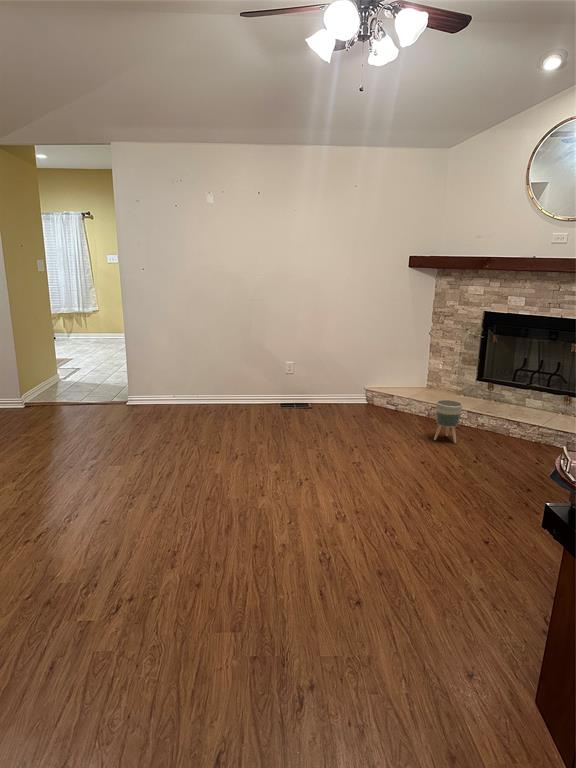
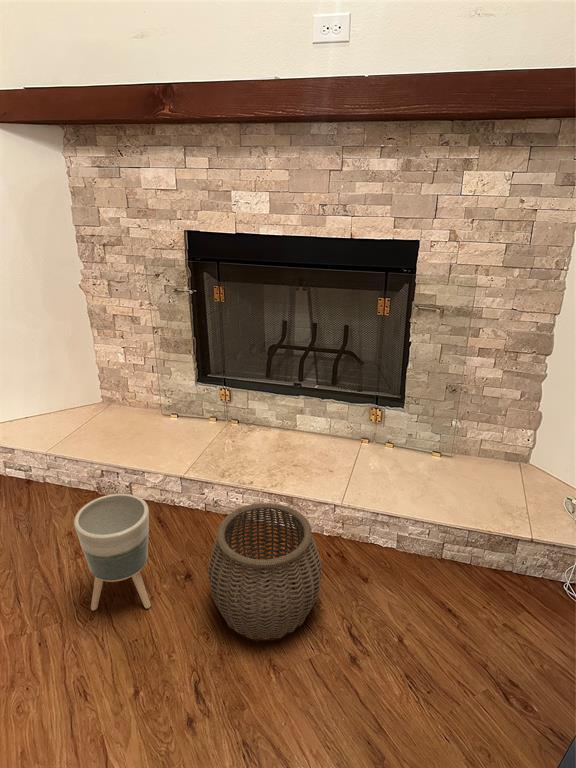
woven basket: none [482,411,530,457] -> present [208,503,322,639]

